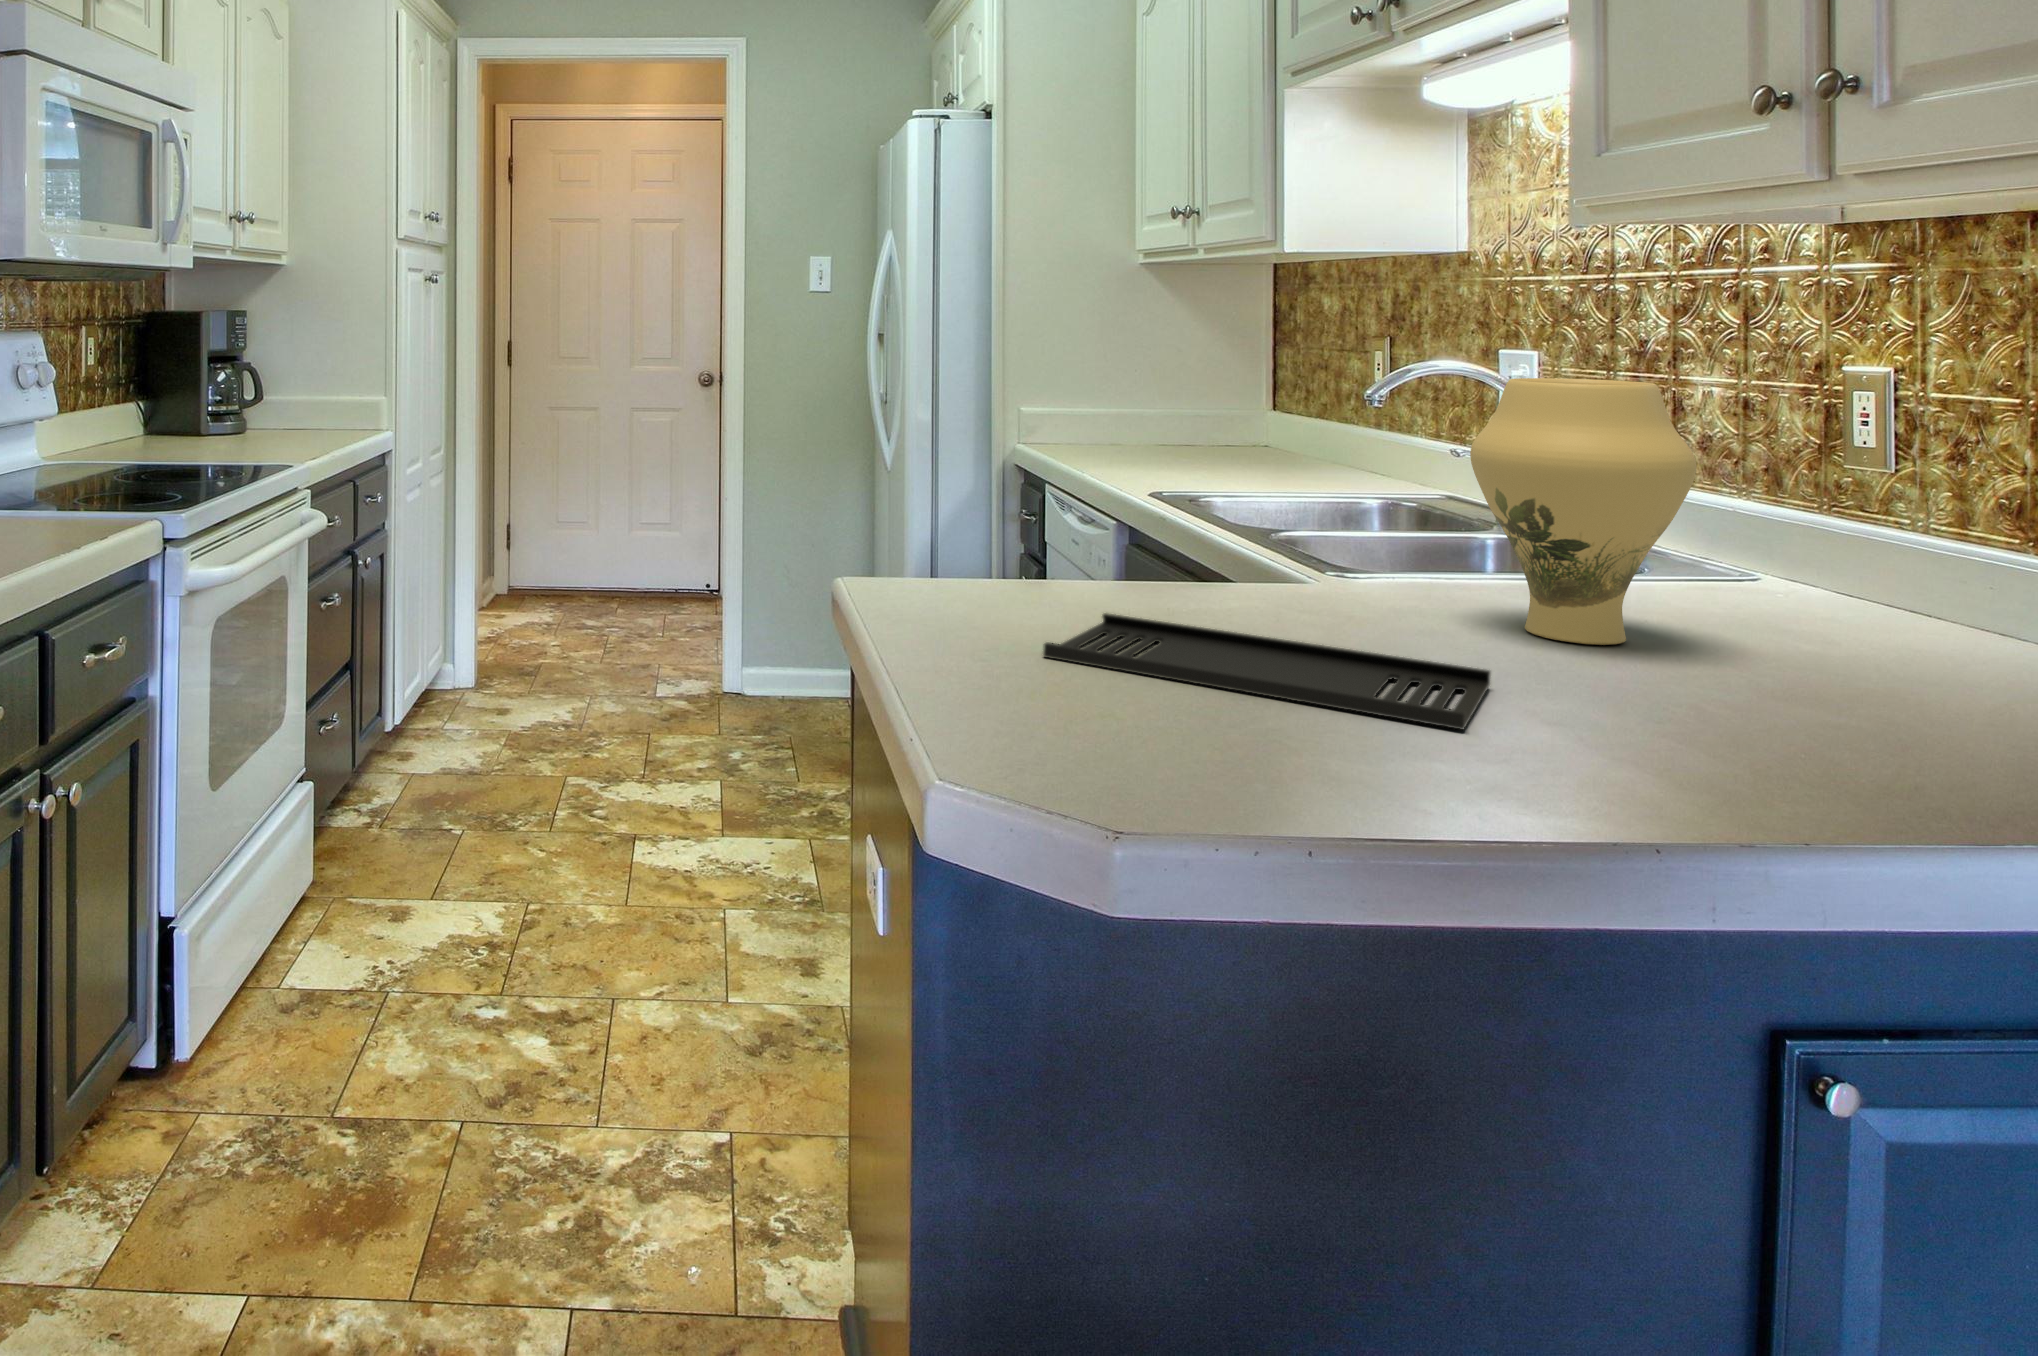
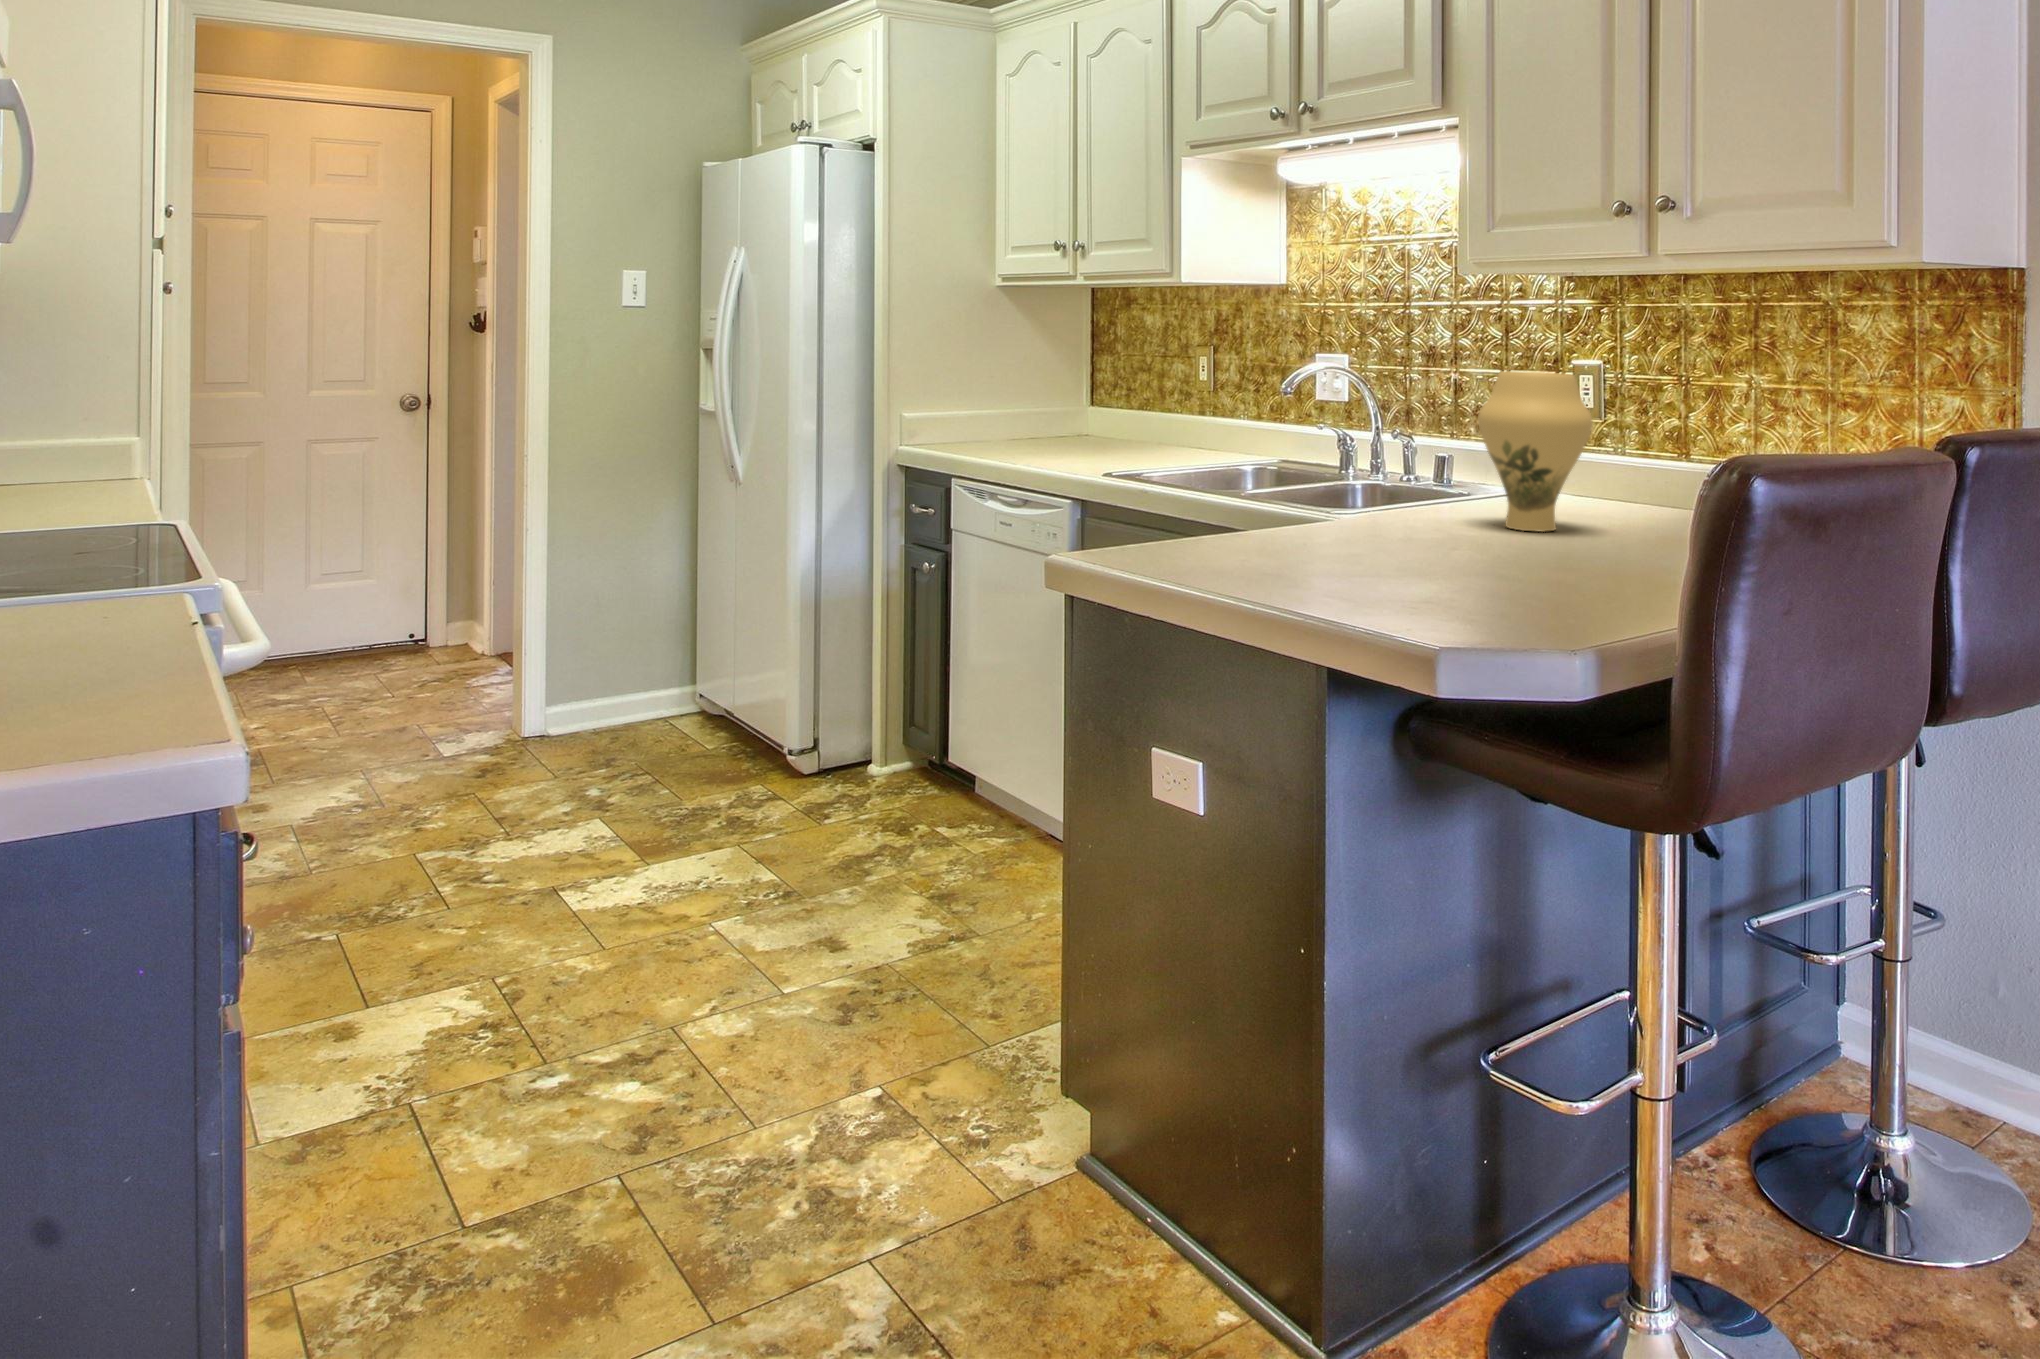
tray: present [1043,613,1491,730] -> none [1332,539,1597,573]

